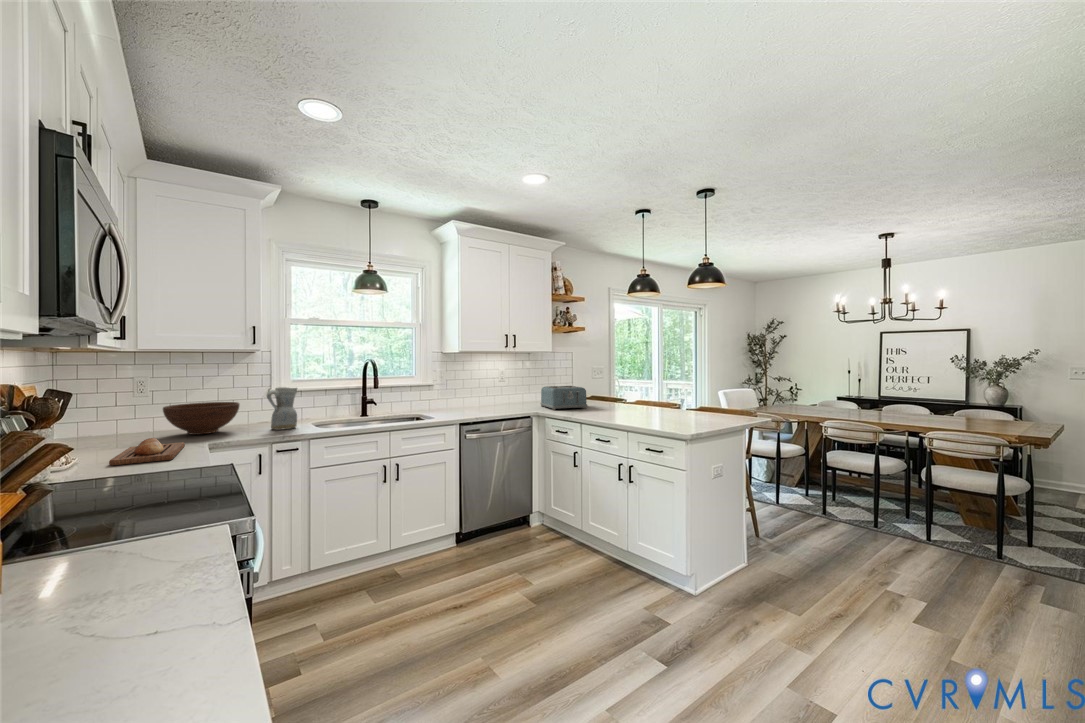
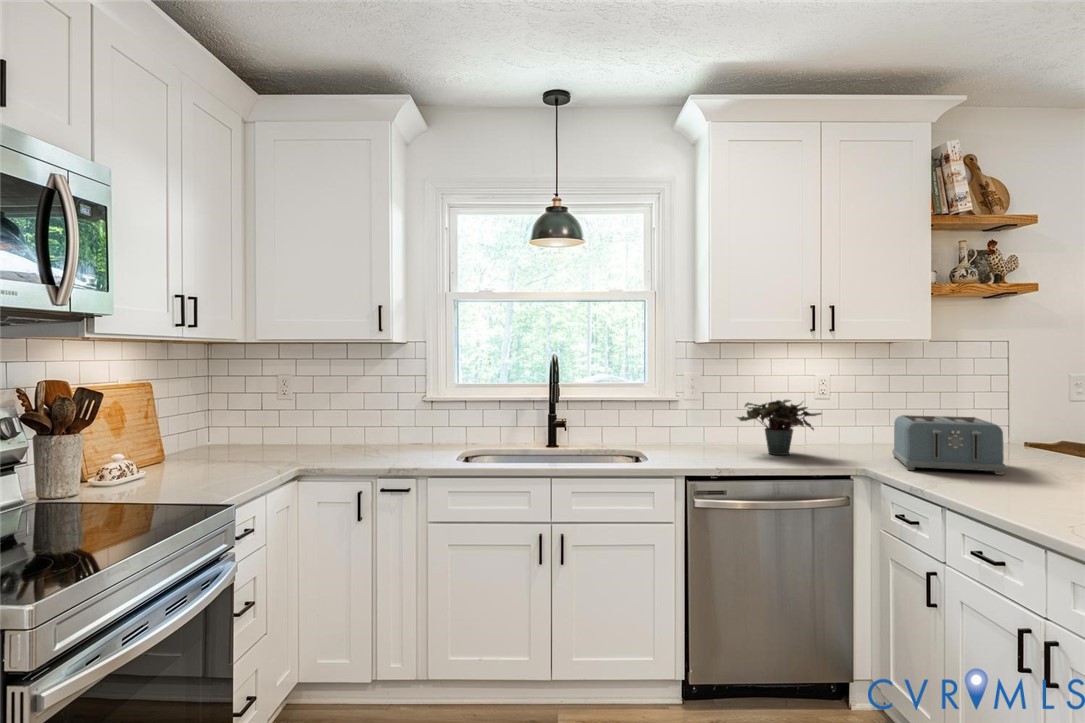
potted plant: none [473,382,512,410] -> present [737,400,821,455]
ceramic pitcher: present [267,387,297,430] -> none [389,394,432,457]
fruit bowl: present [163,402,240,435] -> none [281,410,368,453]
bread loaf: present [109,438,185,465] -> none [151,454,266,488]

